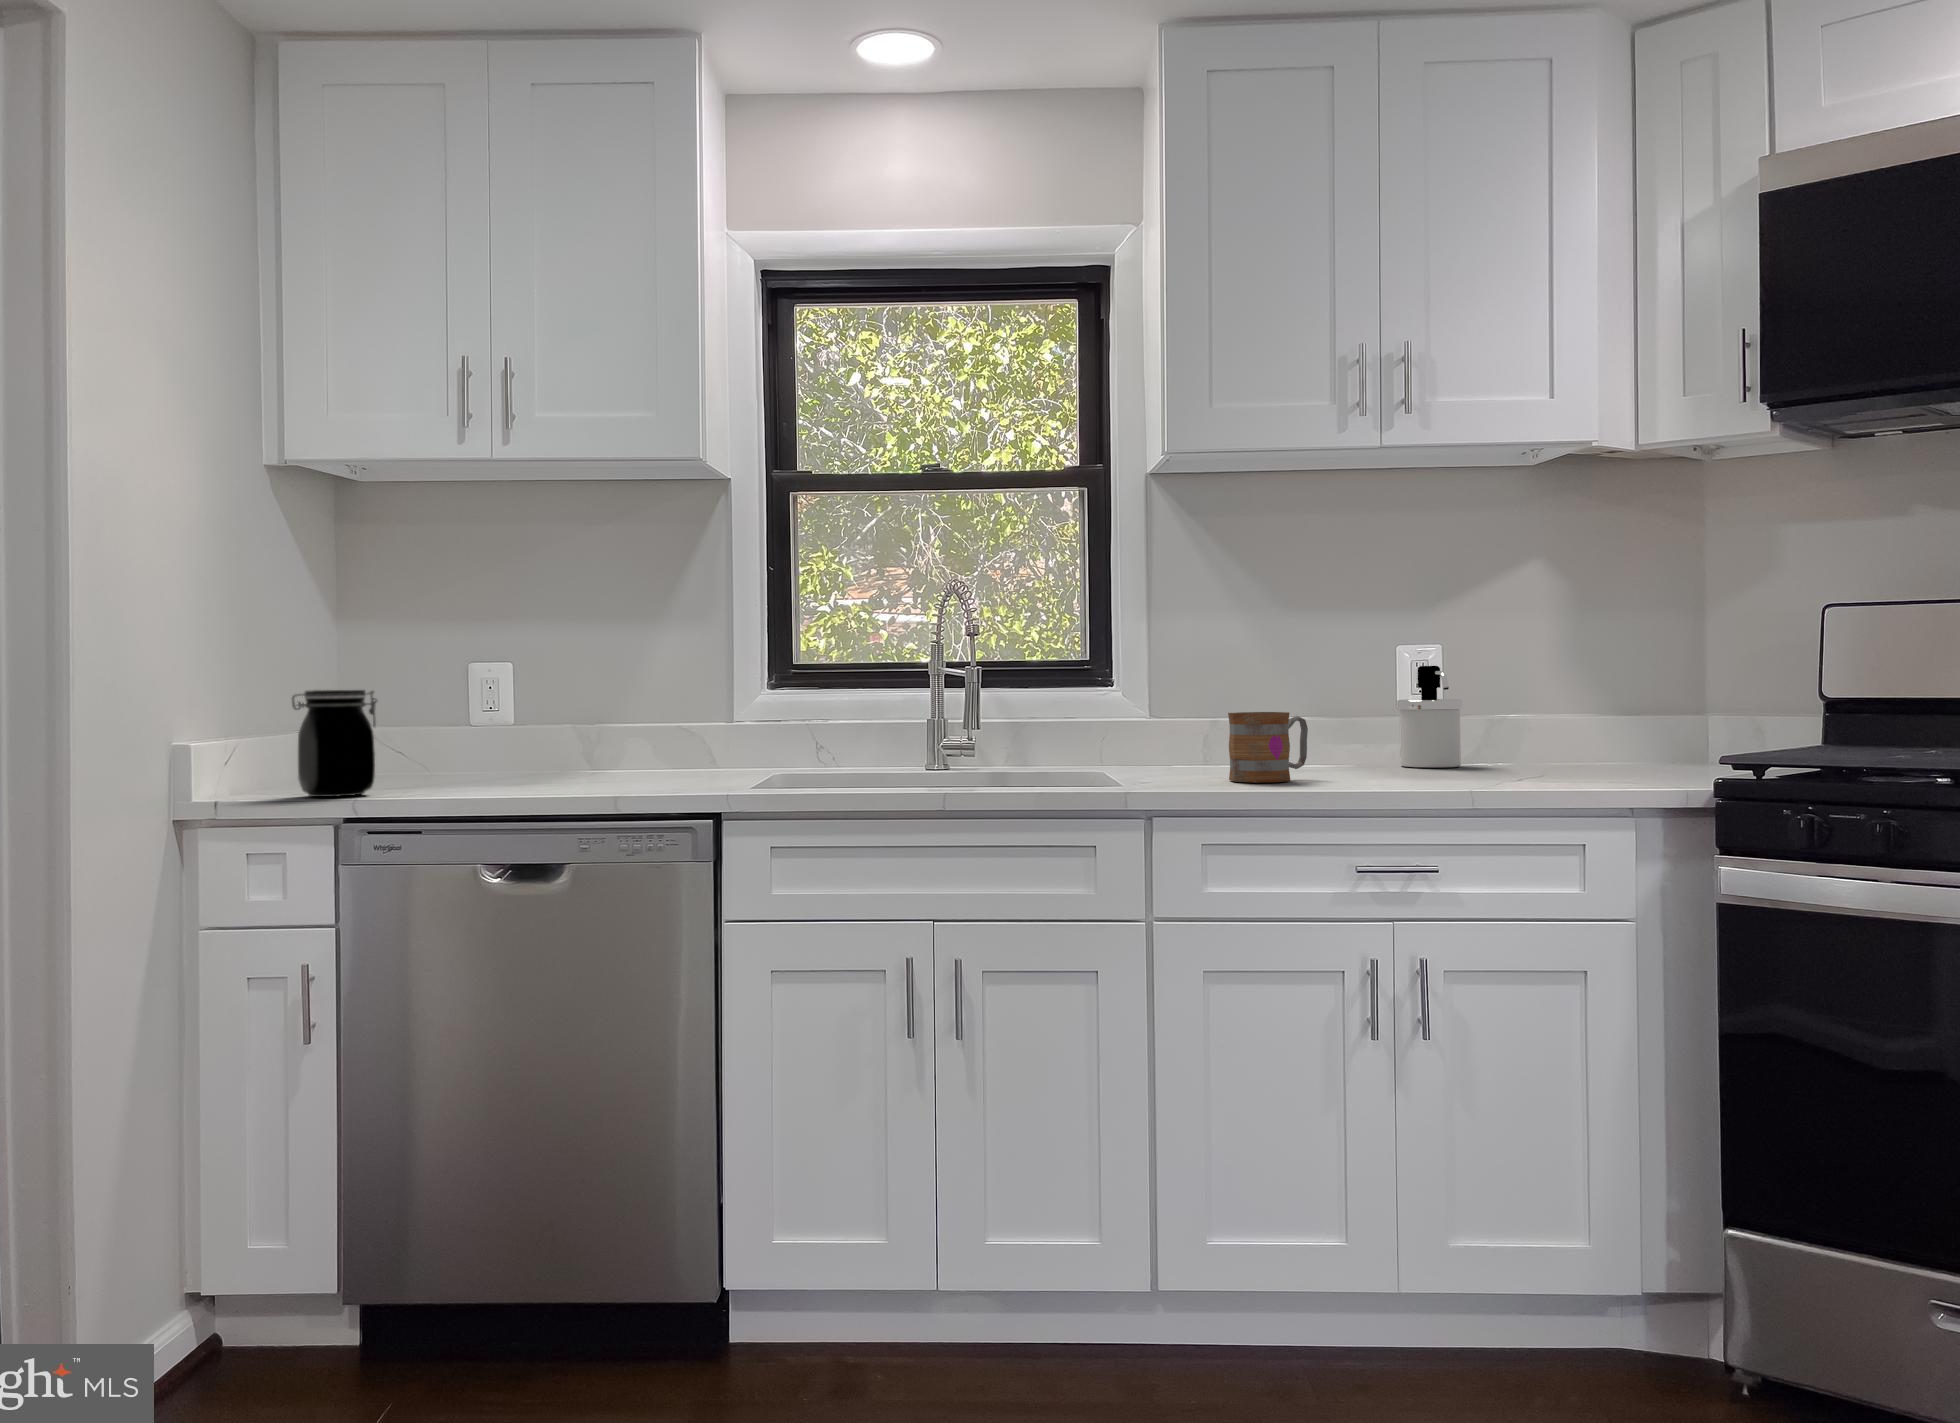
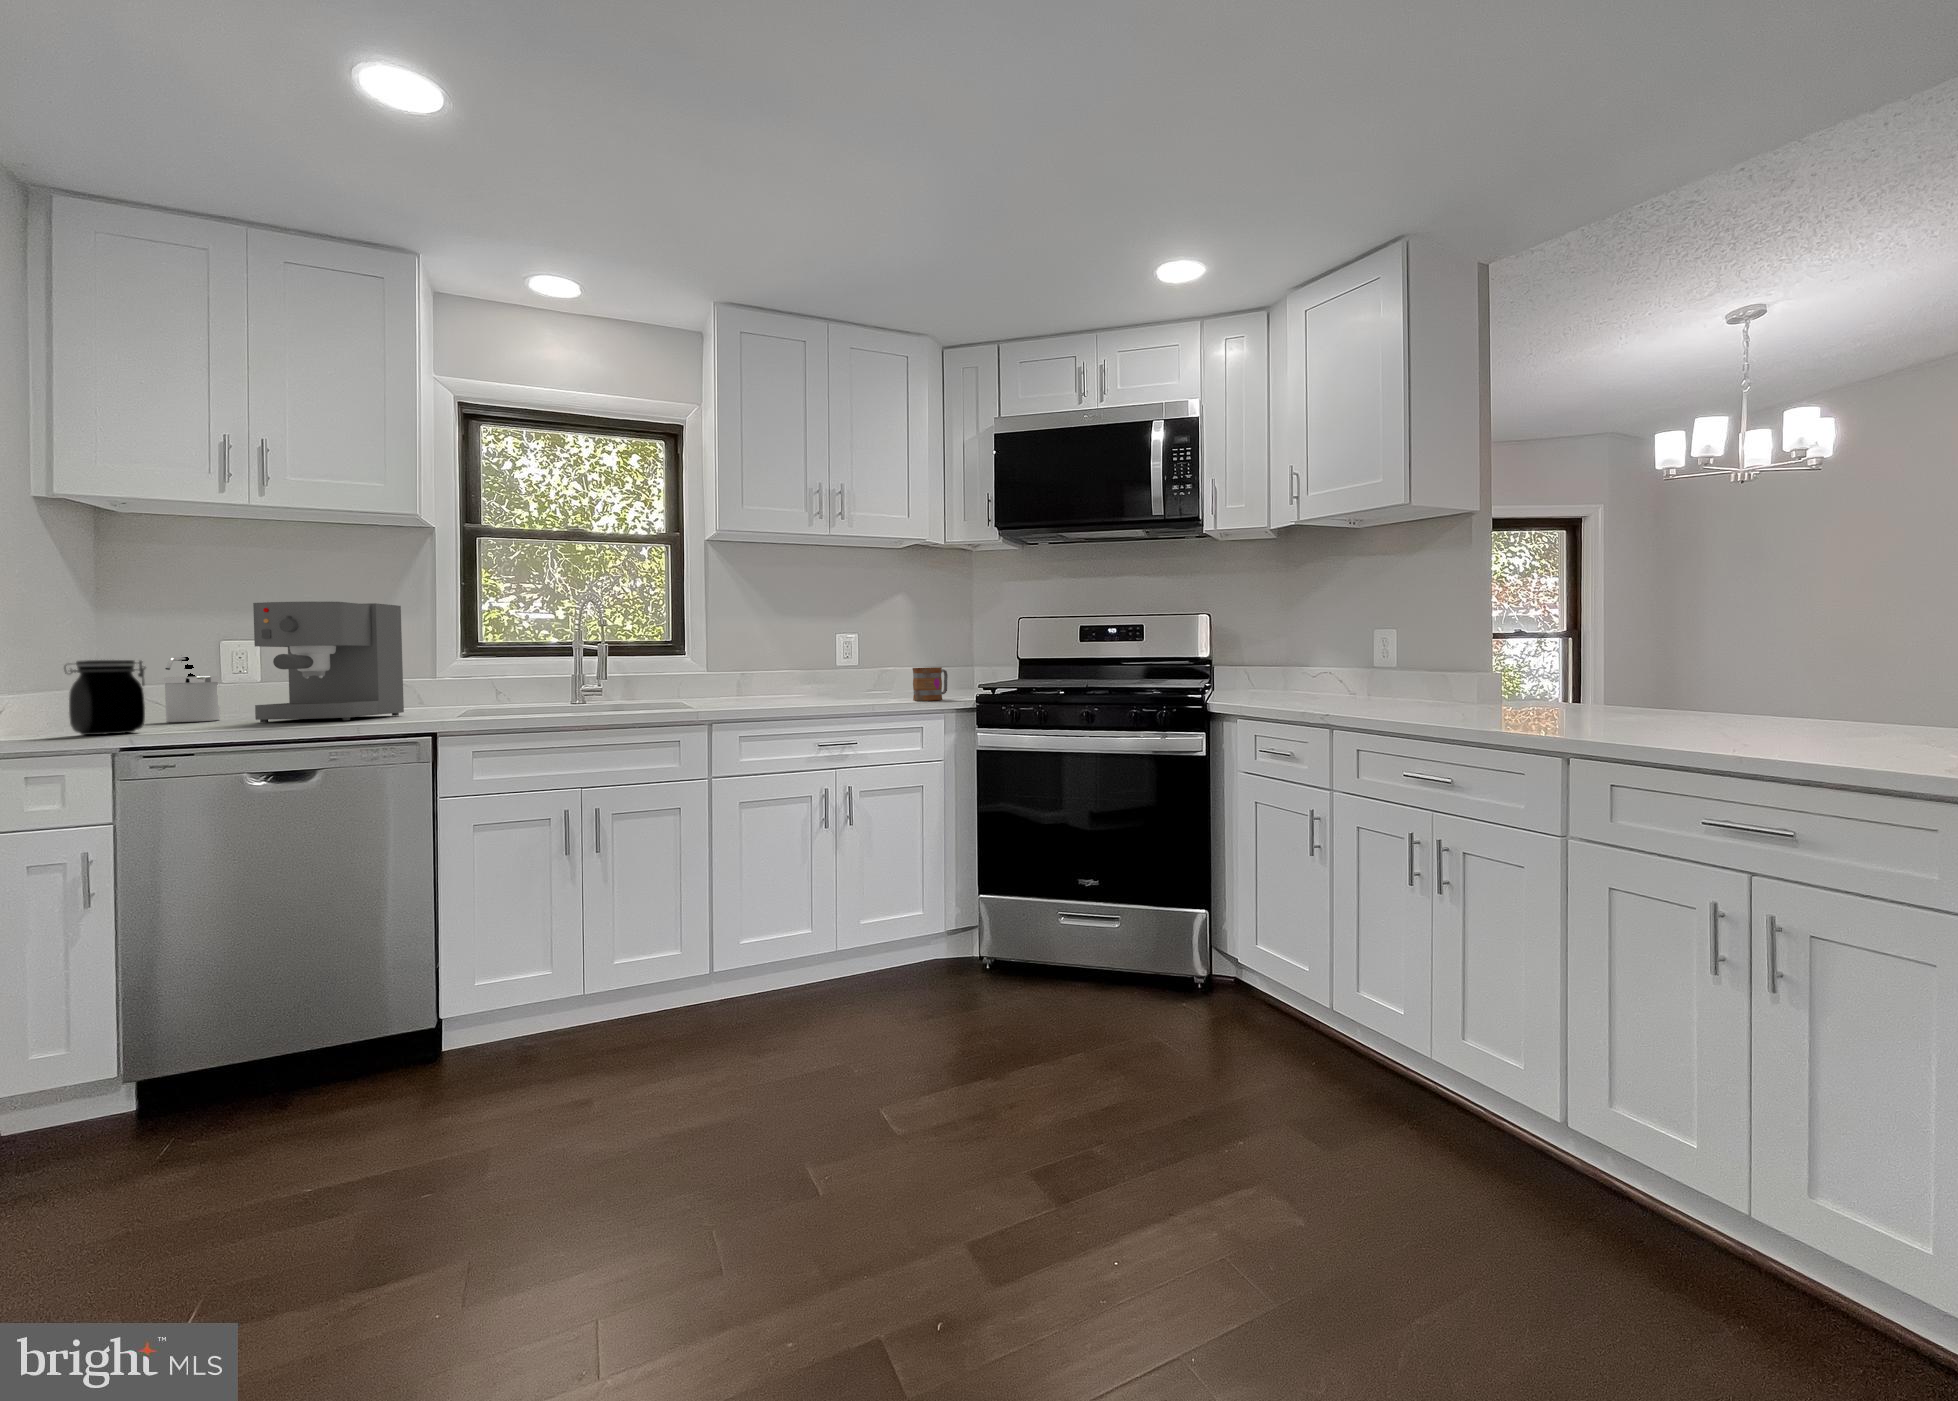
coffee maker: none [503,598,686,784] -> present [253,602,404,722]
soap dispenser: present [1397,666,1462,768] -> present [163,657,220,722]
mug: present [1228,712,1308,783] -> present [913,667,948,701]

